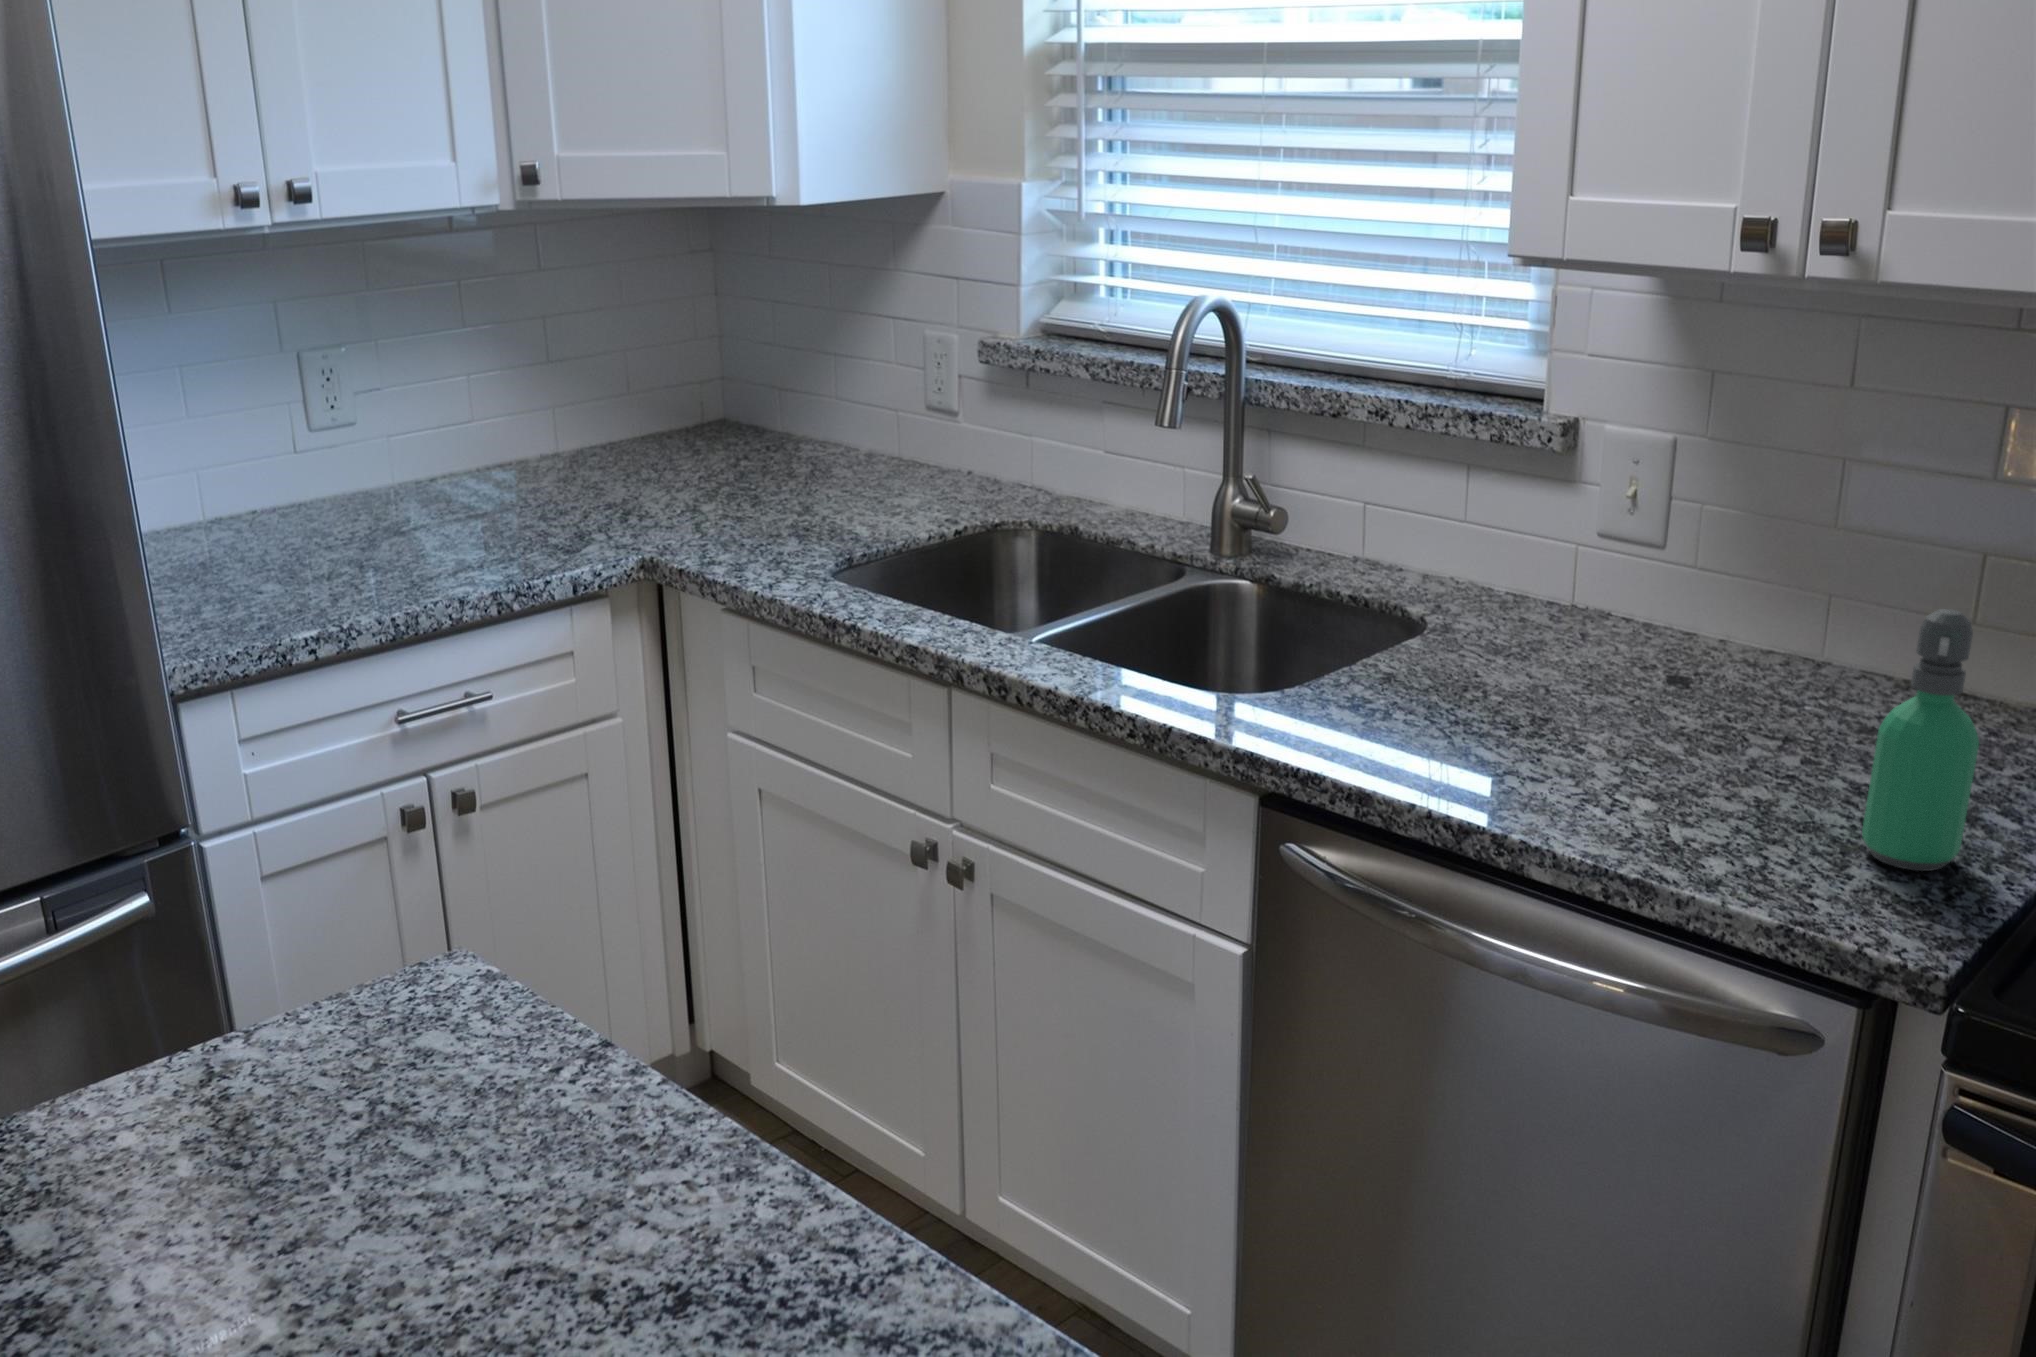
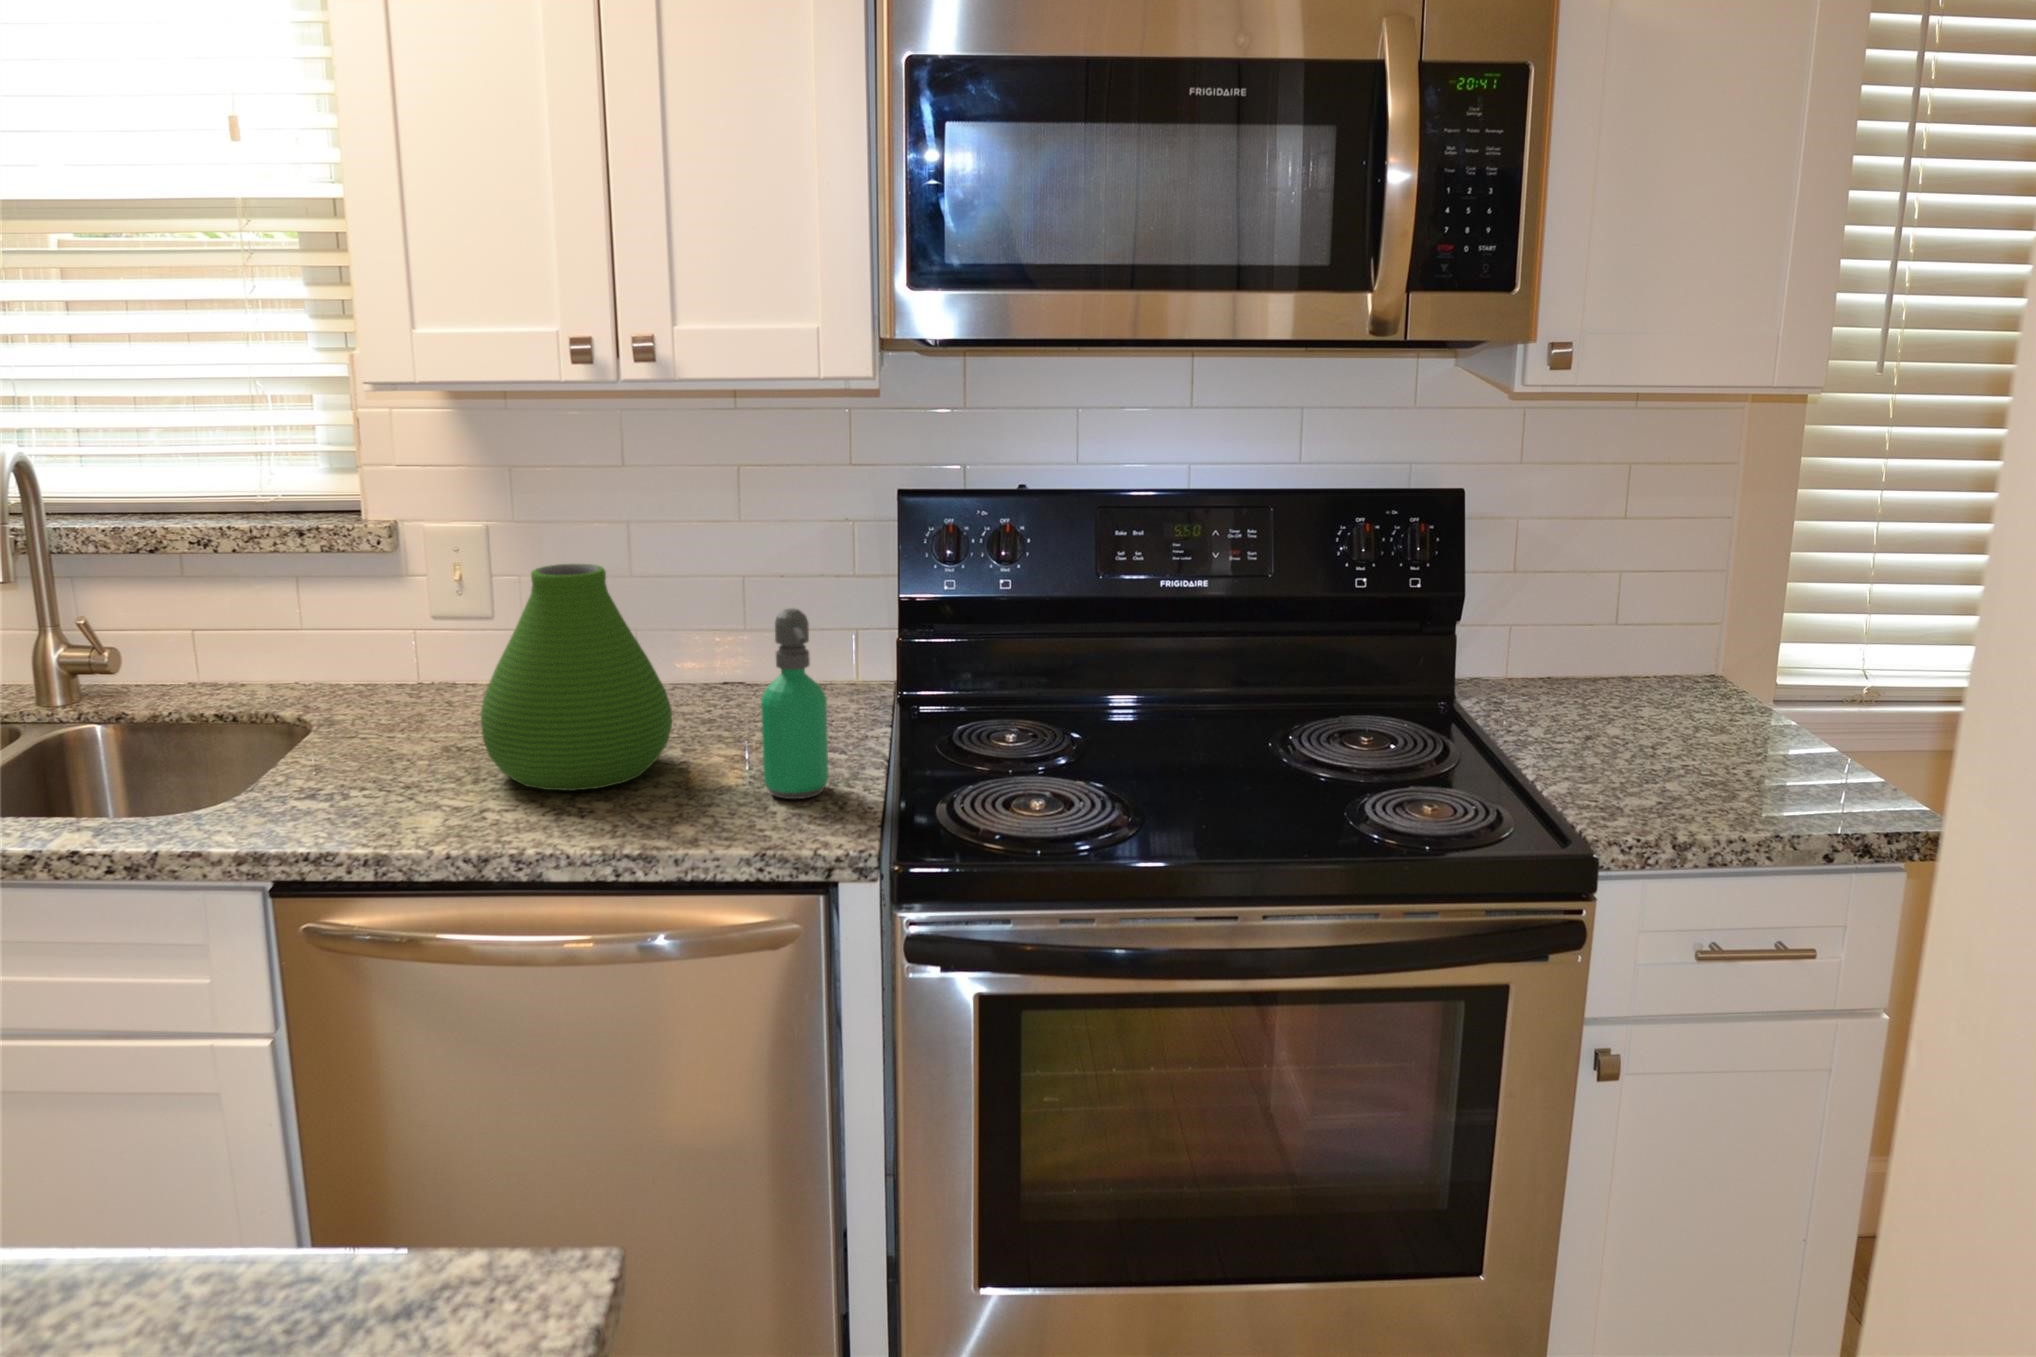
vase: none [1538,497,1784,781] -> present [480,564,672,790]

